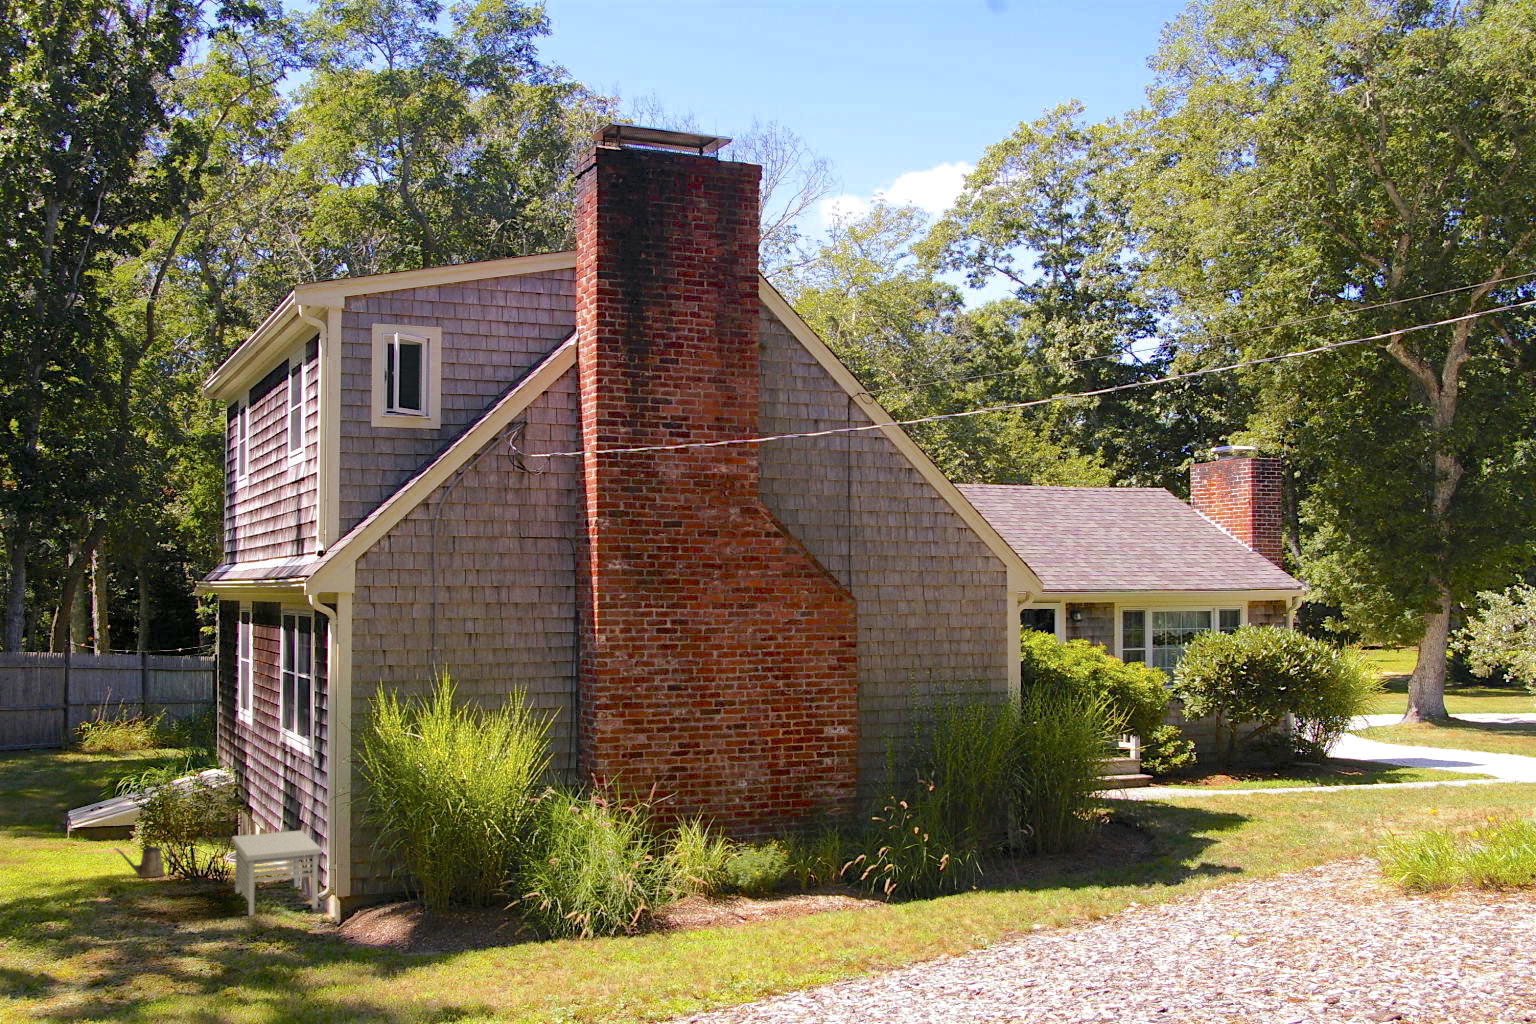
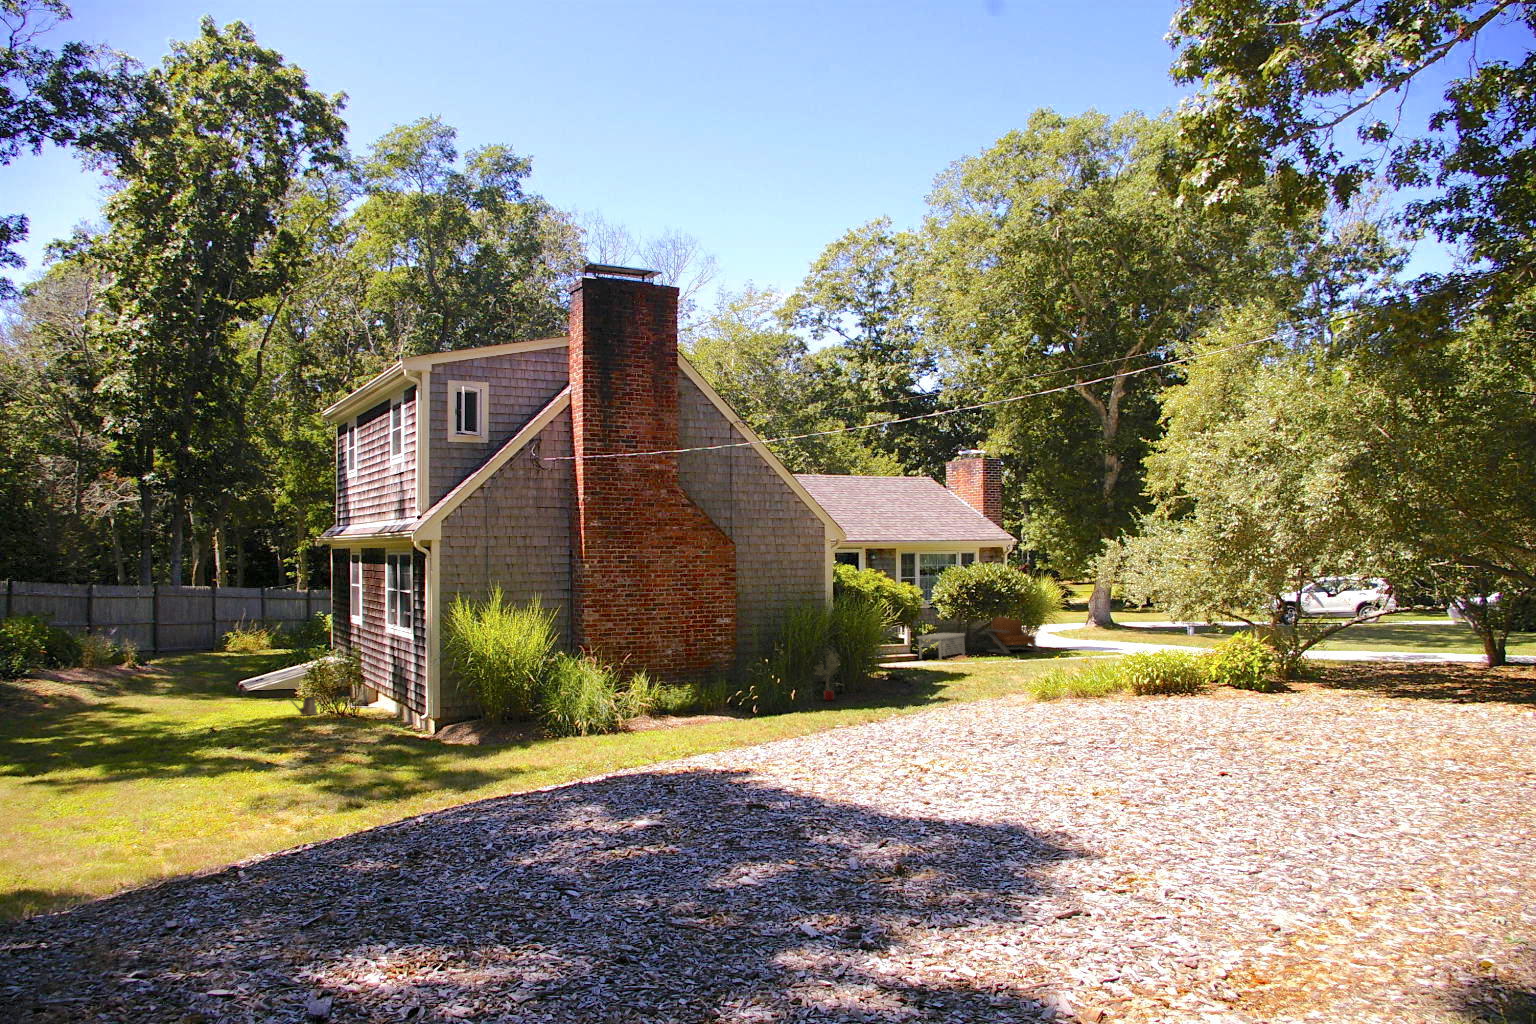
lounge chair: none [1264,709,1362,780] -> present [986,617,1040,654]
potted tree: none [986,781,1037,875] -> present [814,651,840,701]
storage bench: present [232,831,322,915] -> present [917,633,965,659]

